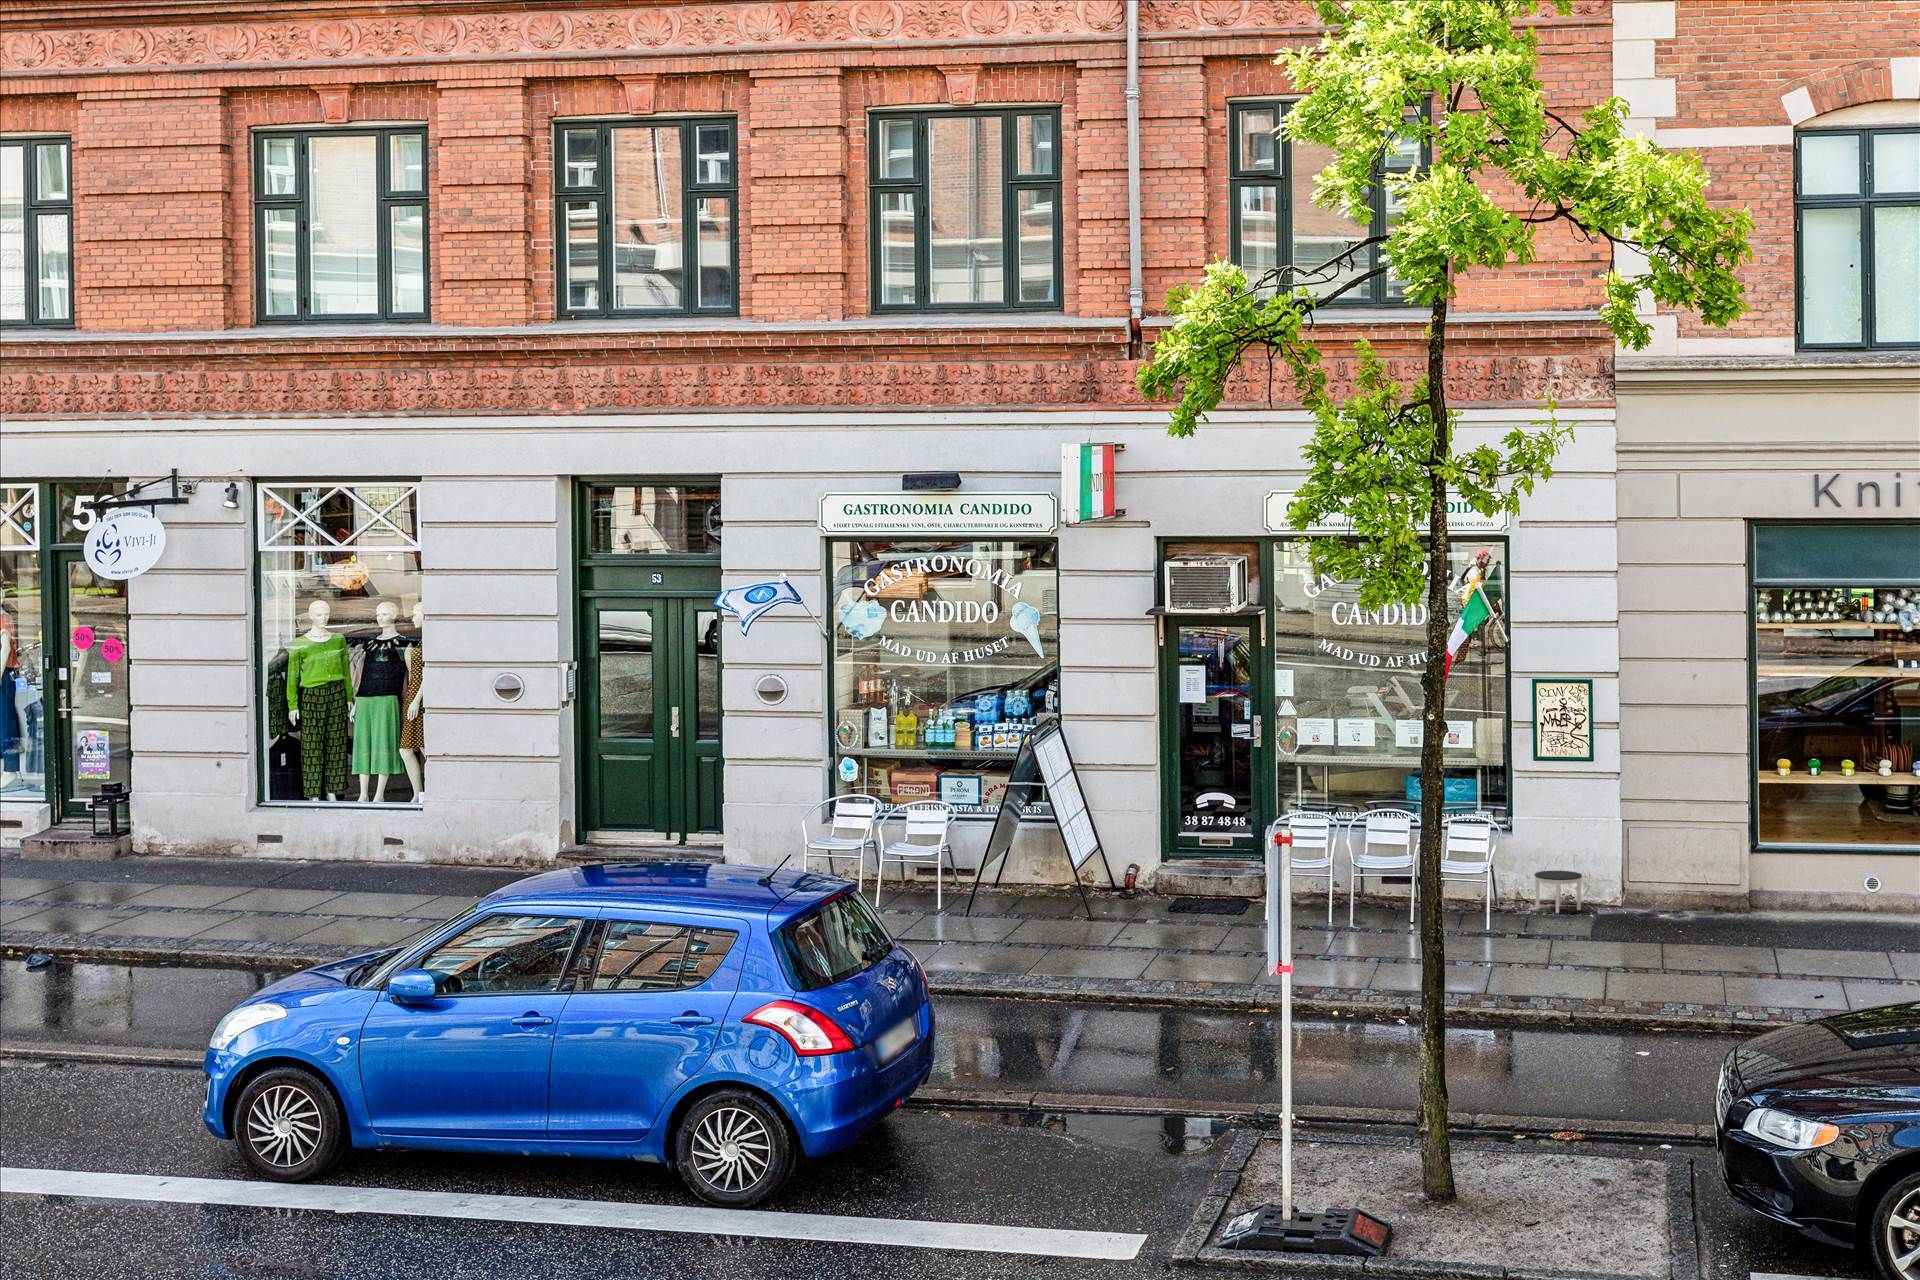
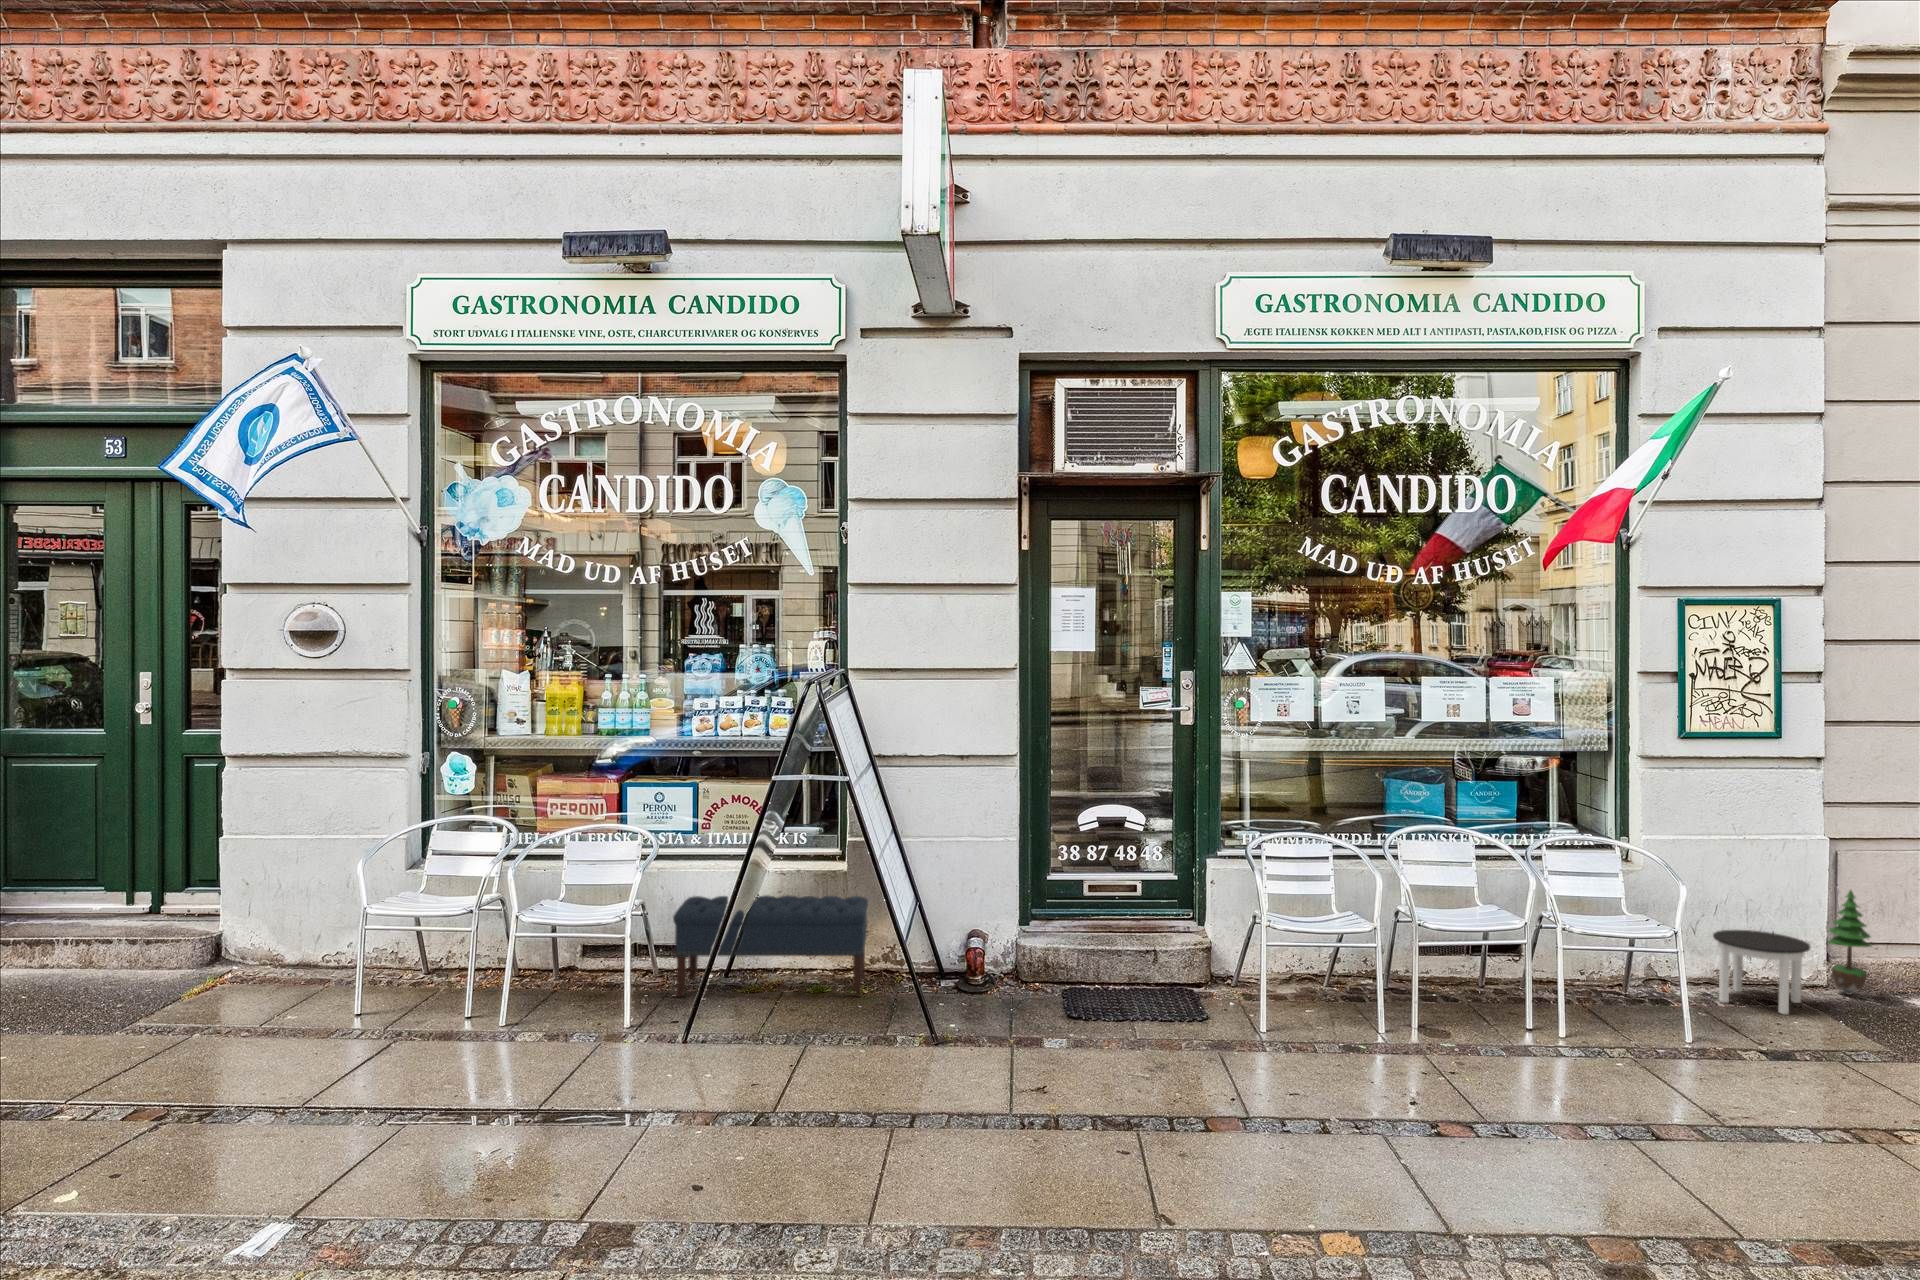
bench: none [966,840,1073,893] -> present [673,895,868,997]
potted tree: none [1608,848,1631,908] -> present [1828,890,1871,994]

